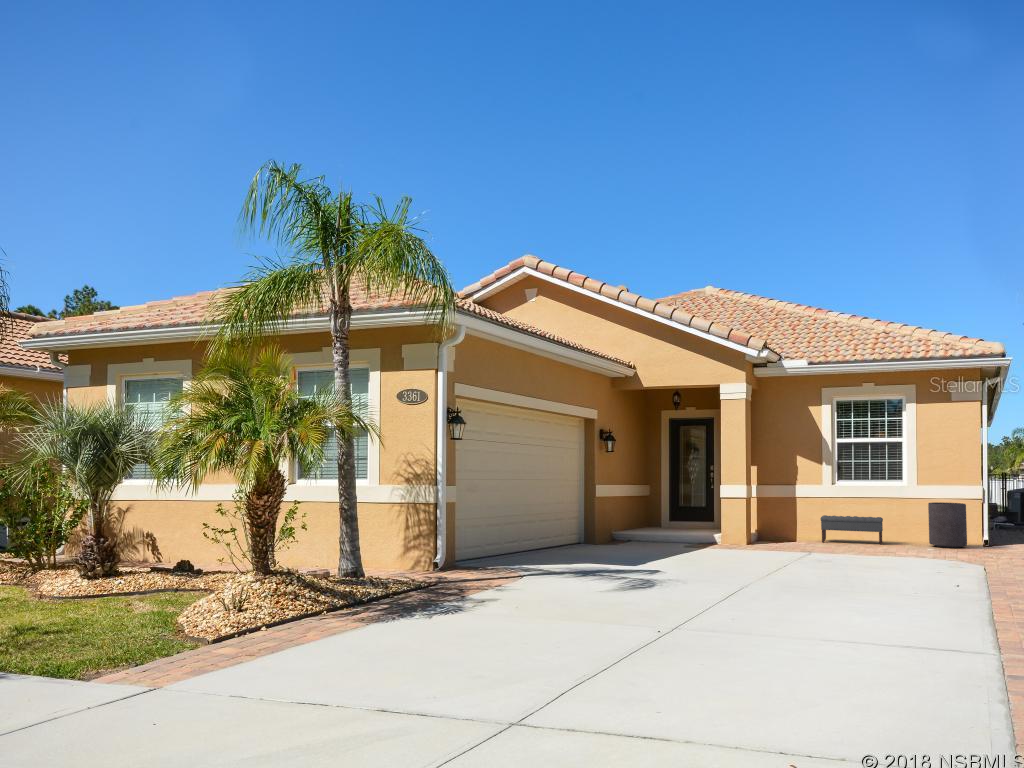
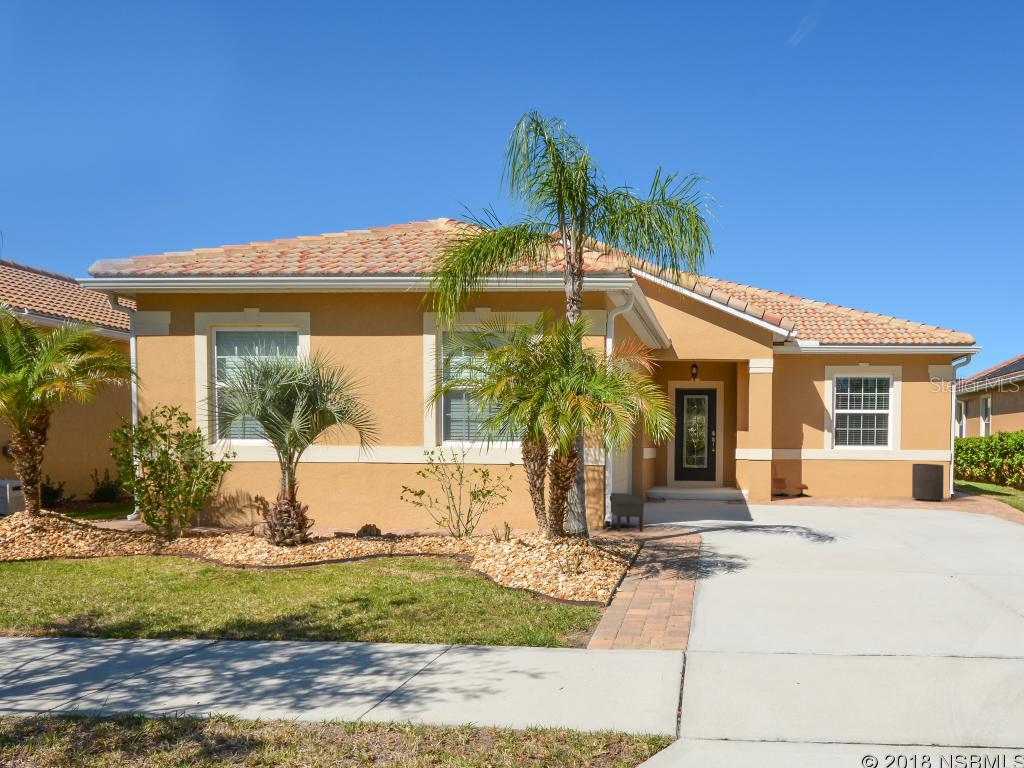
lounge chair: none [758,498,806,542] -> present [772,461,811,497]
bench: present [821,515,883,545] -> present [610,493,644,532]

